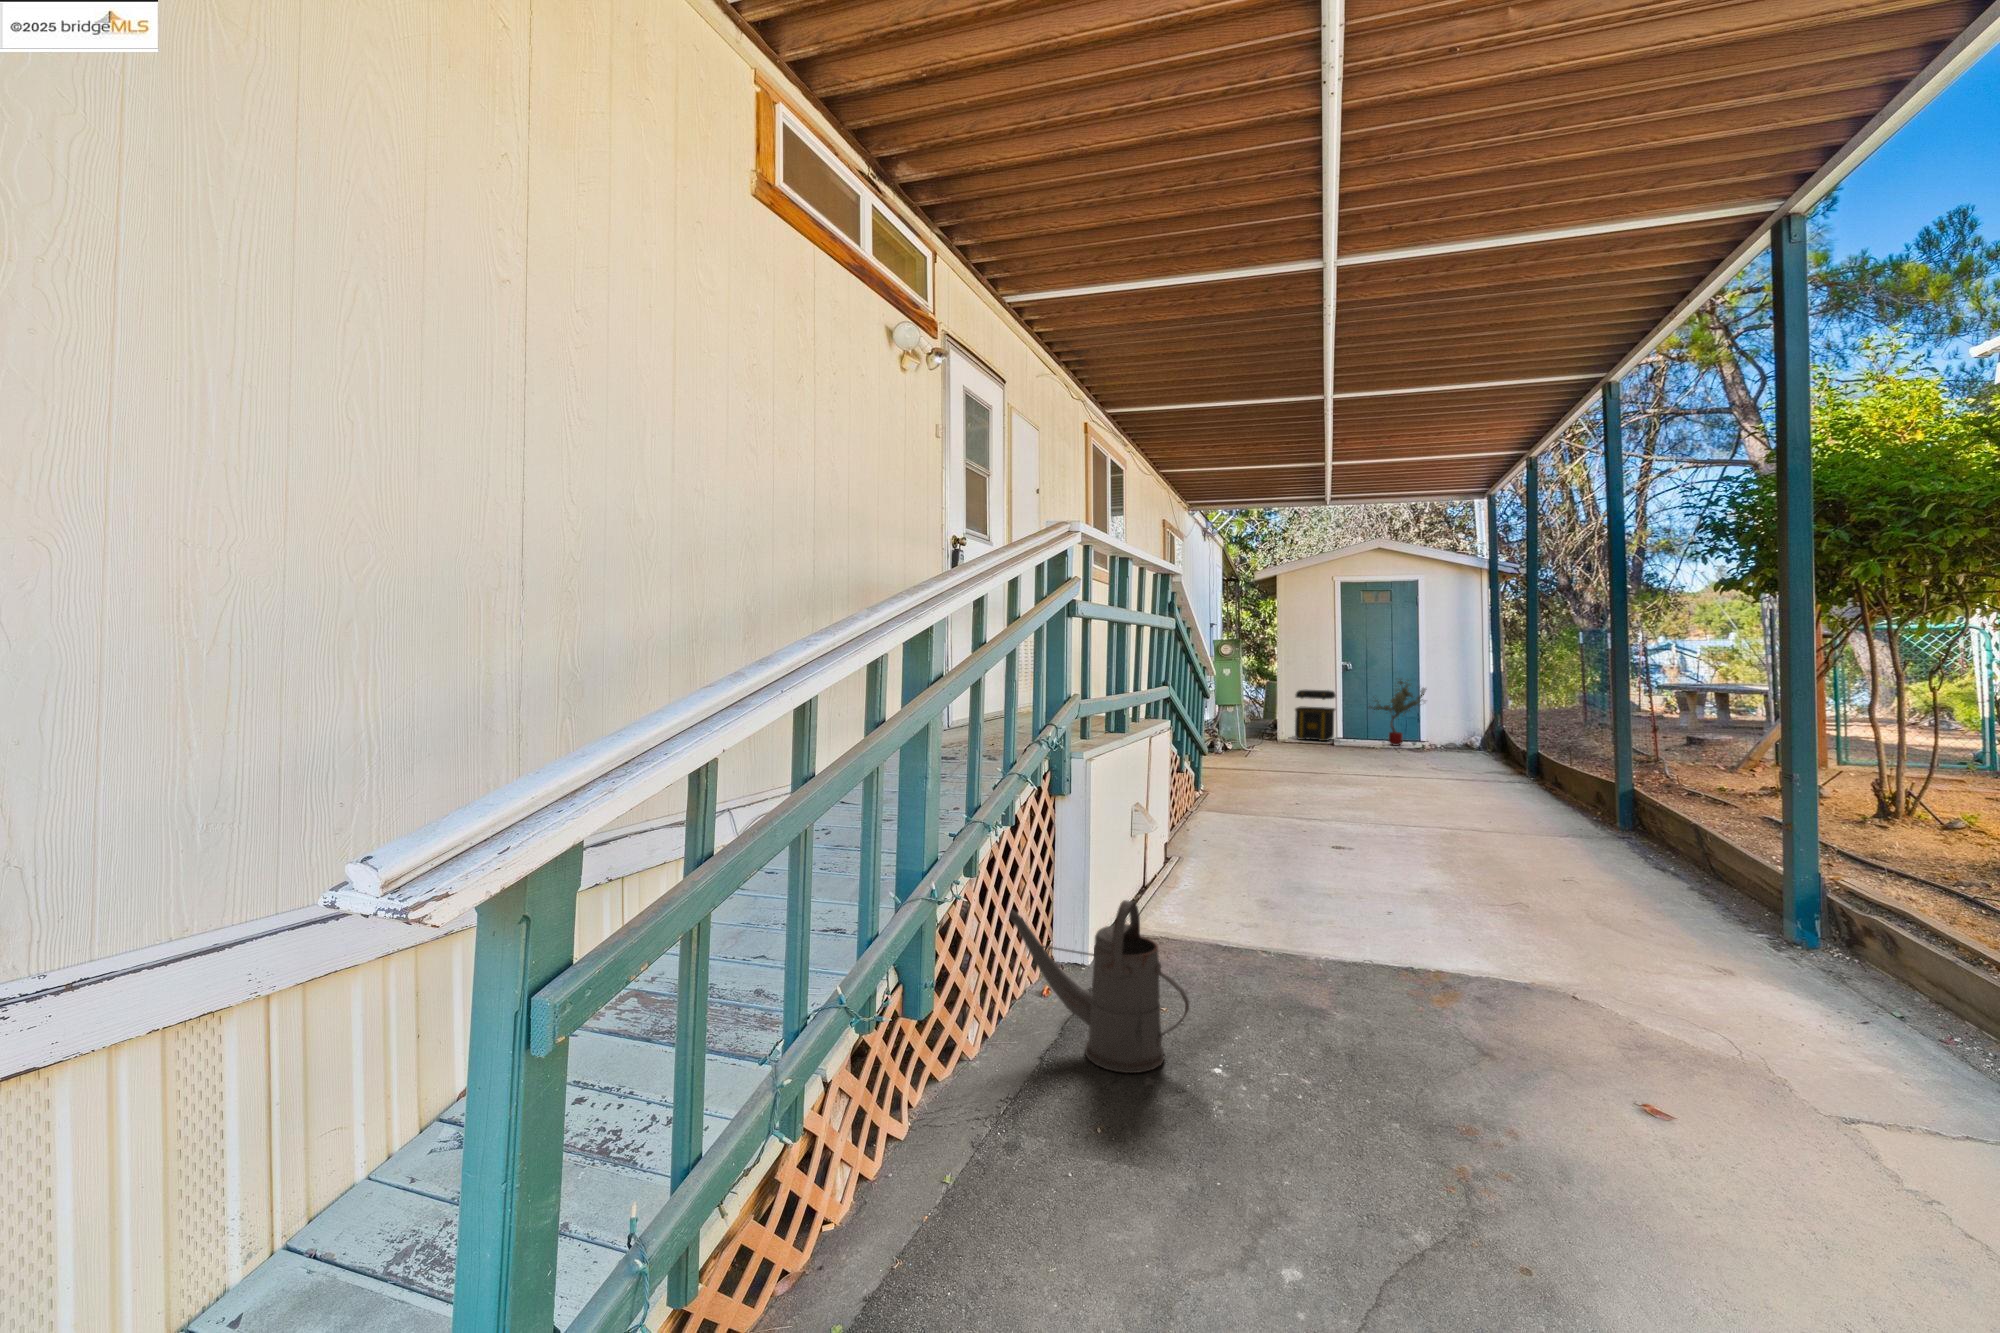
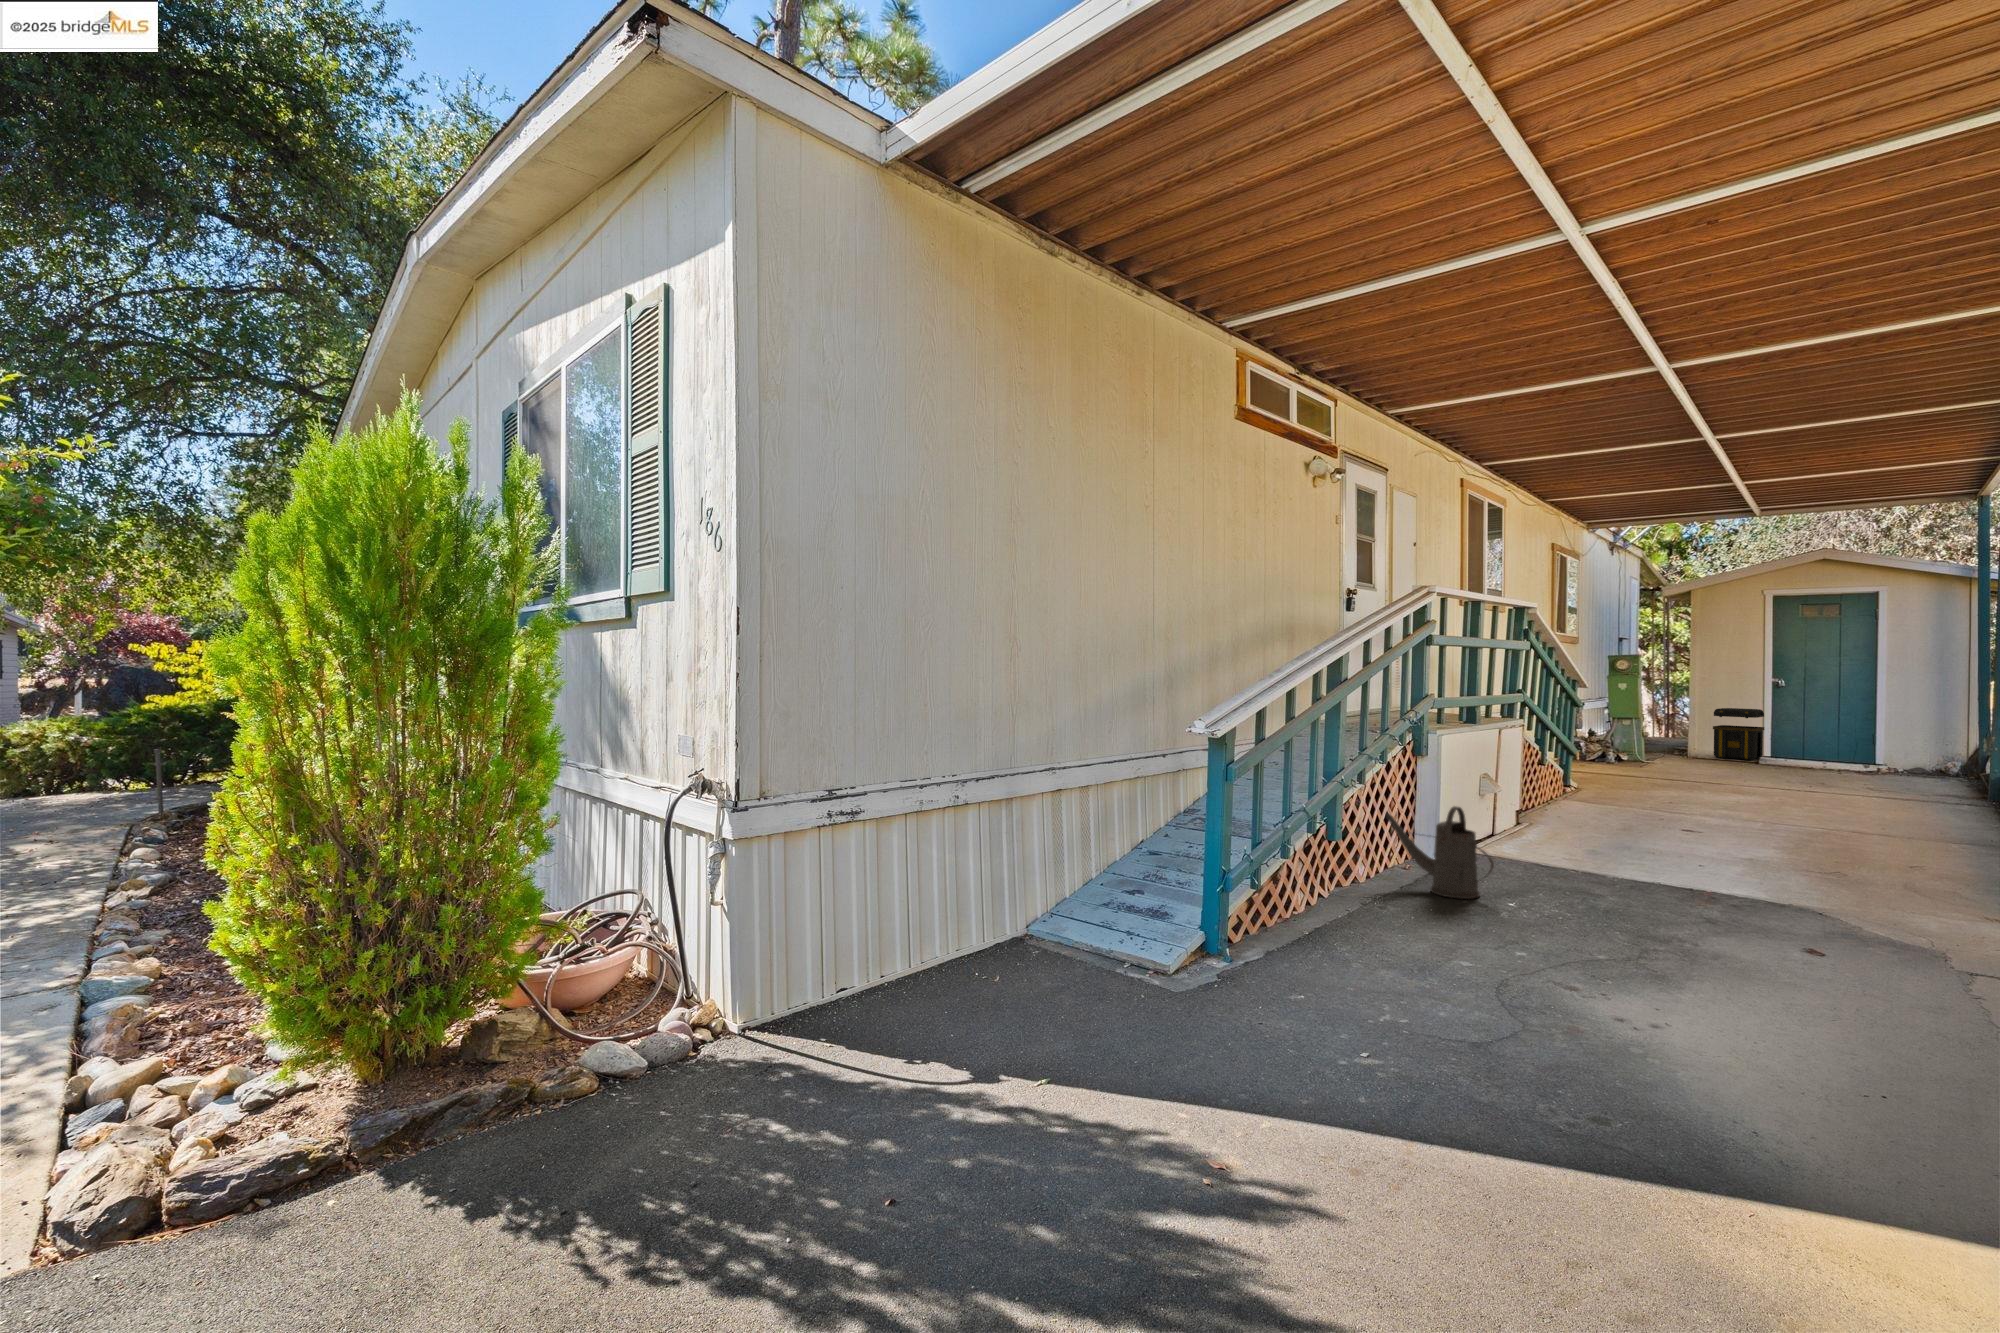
potted tree: present [1369,678,1426,746] -> none [1801,696,1877,767]

